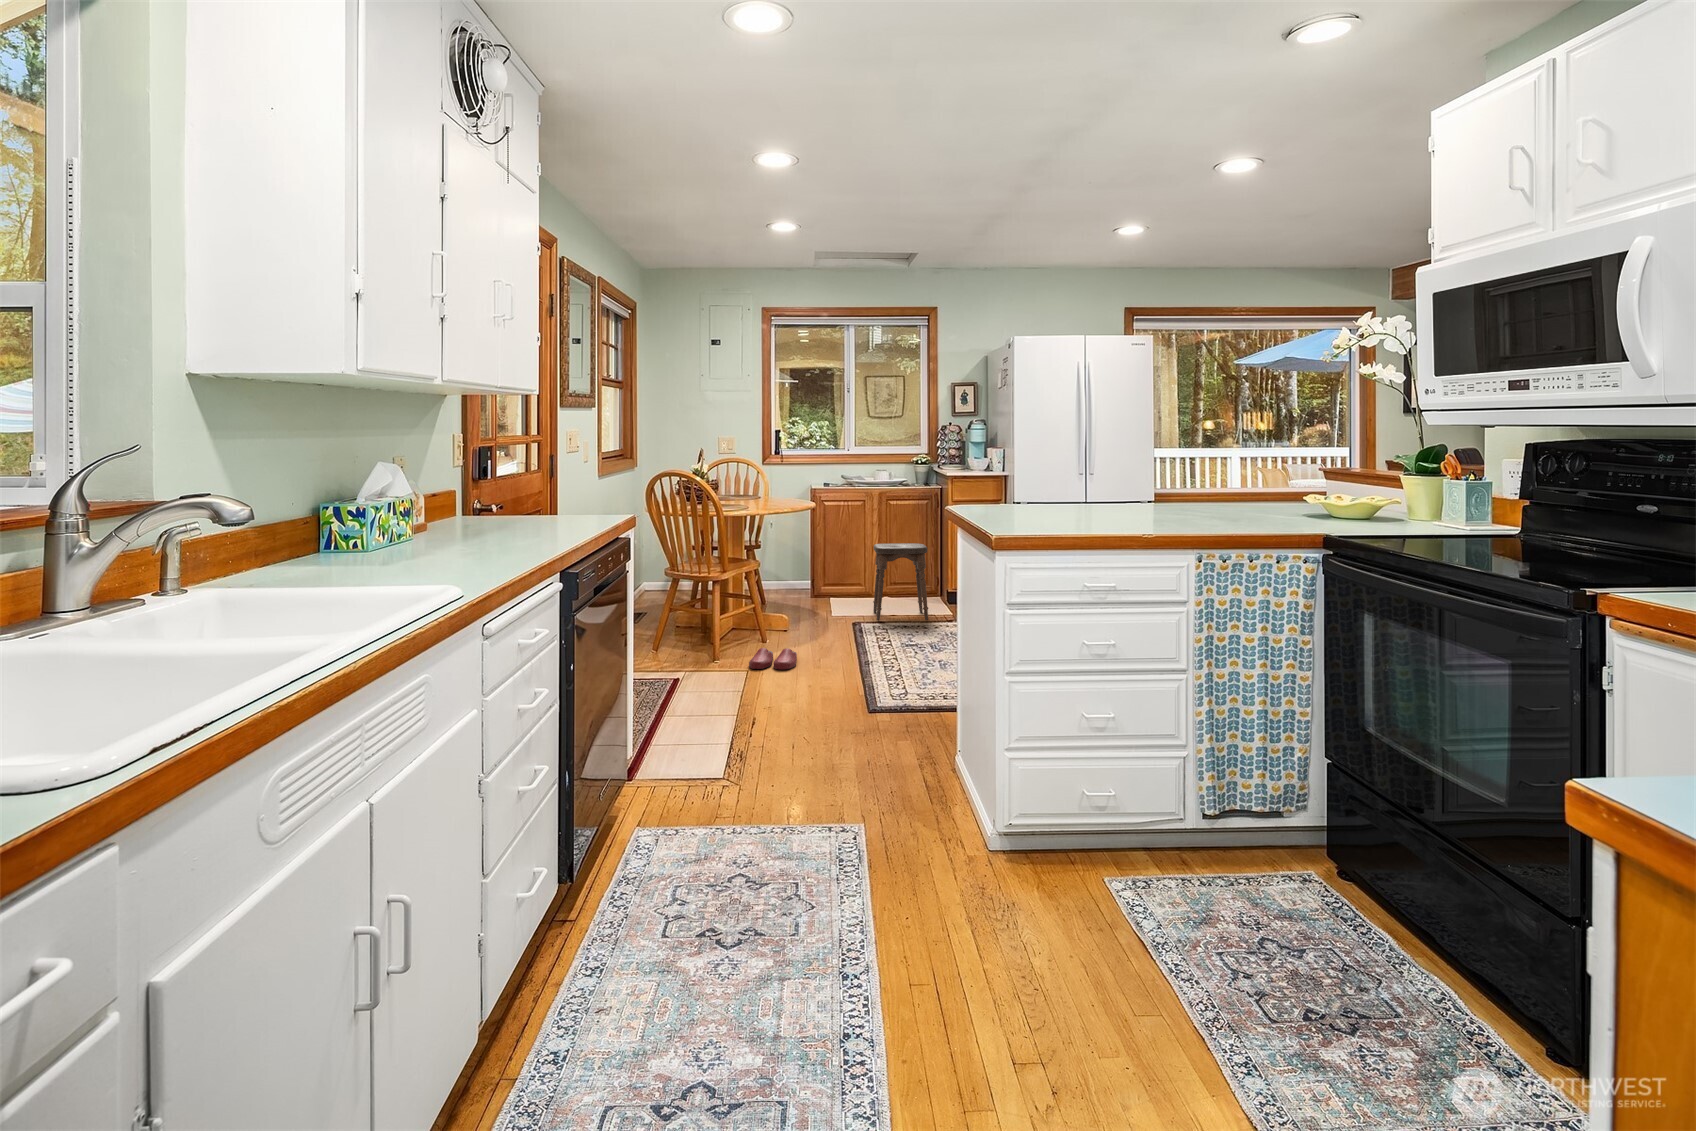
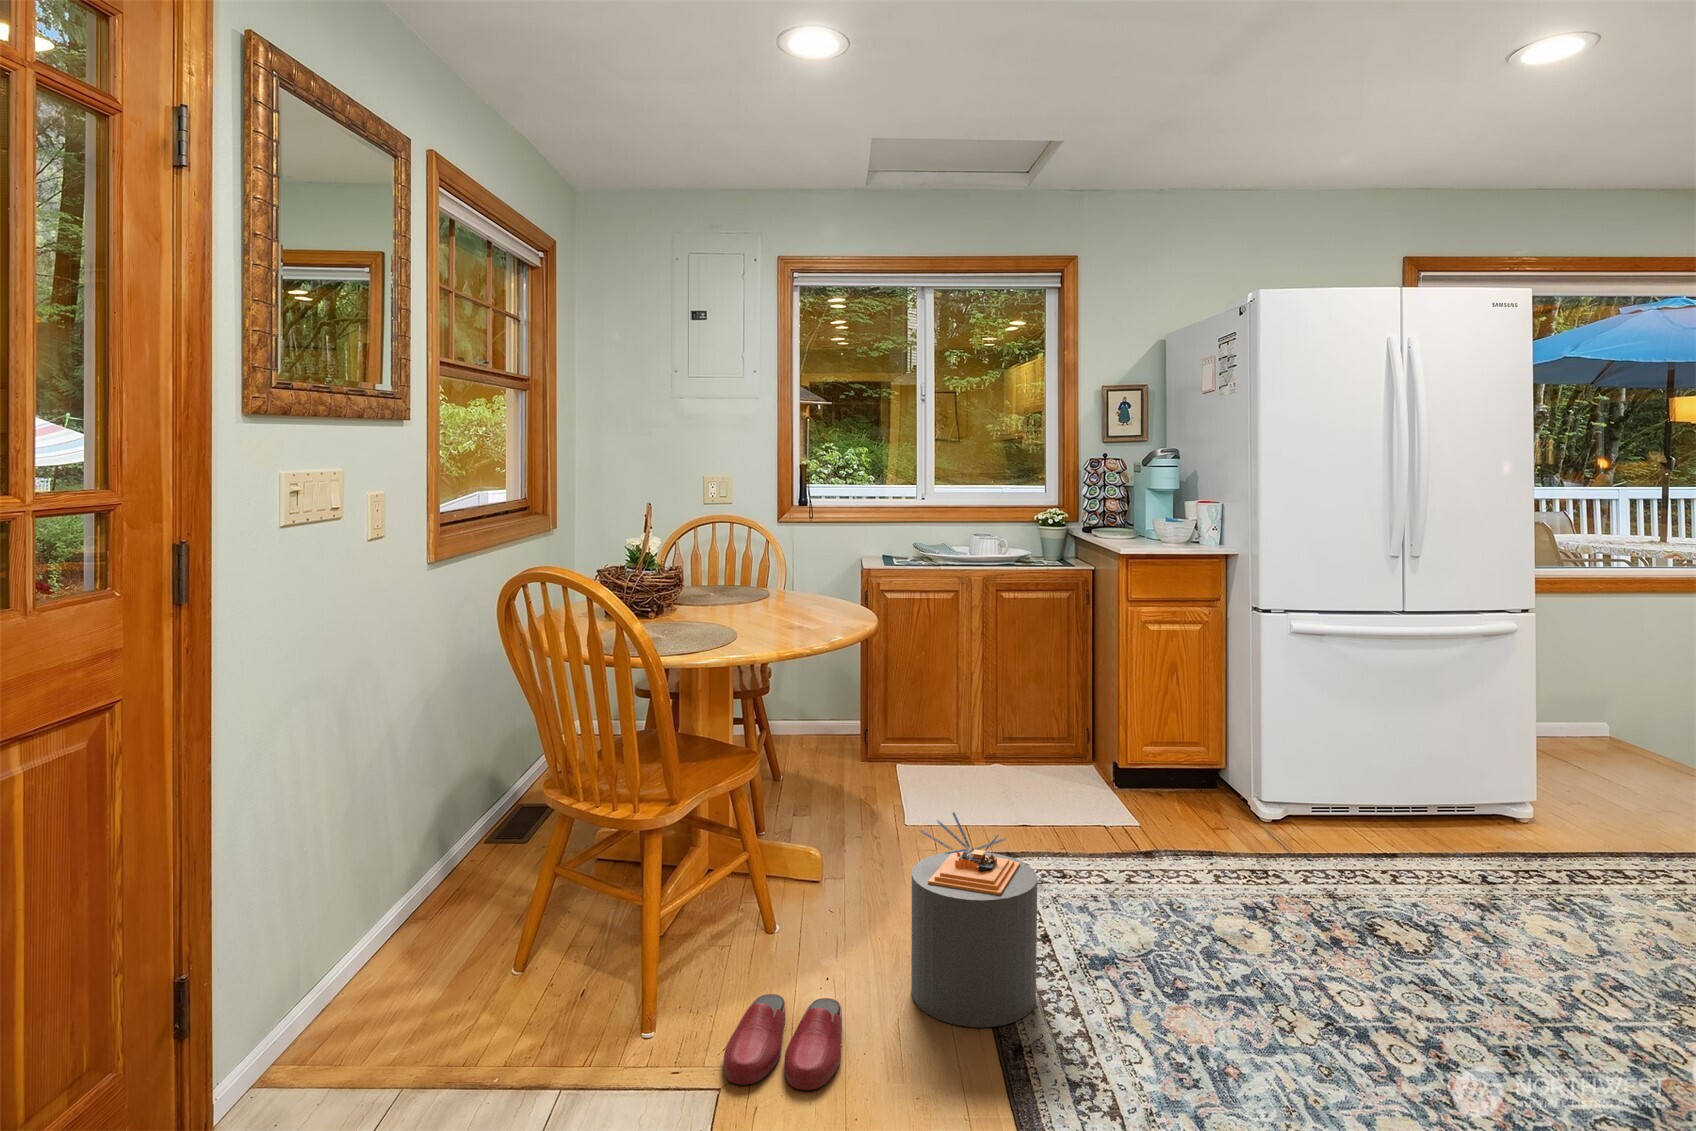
stool: present [873,543,928,621] -> none [979,679,1093,837]
trash can: none [827,576,880,659] -> present [911,812,1037,1027]

